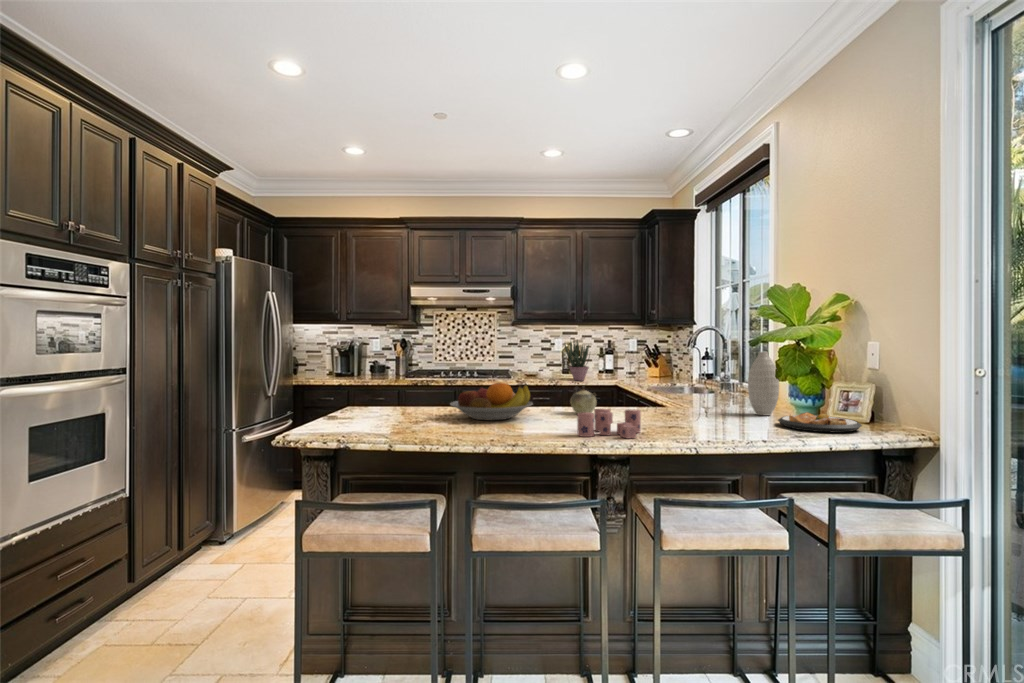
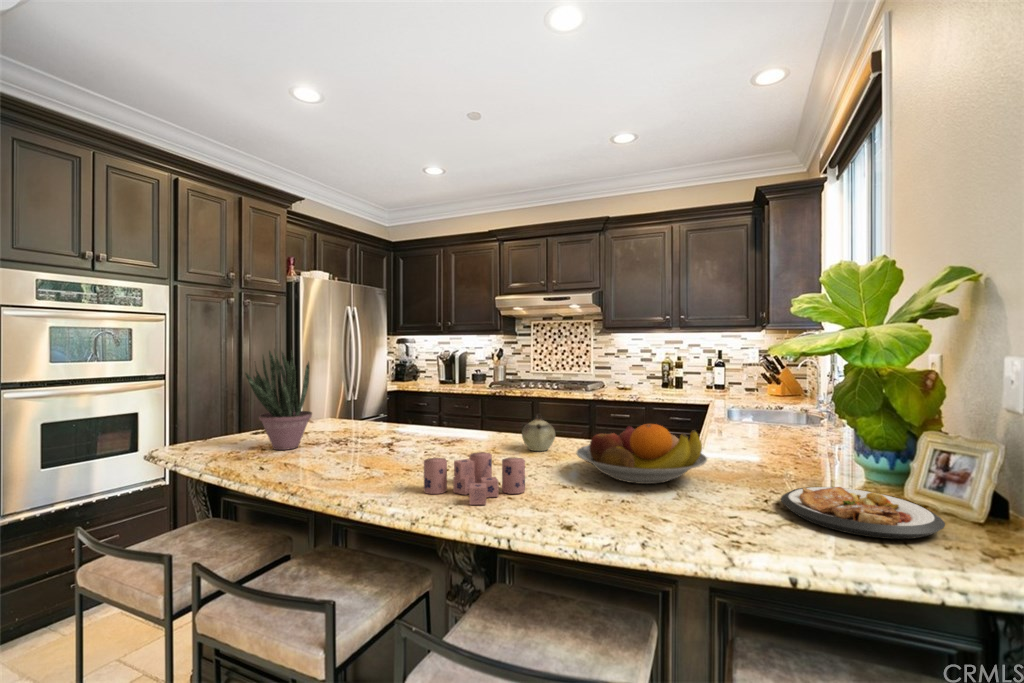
potted plant: present [565,341,589,381] -> present [245,350,312,450]
vase: present [748,352,779,415] -> none [779,375,831,477]
fruit bowl: present [450,382,533,420] -> present [577,424,707,484]

